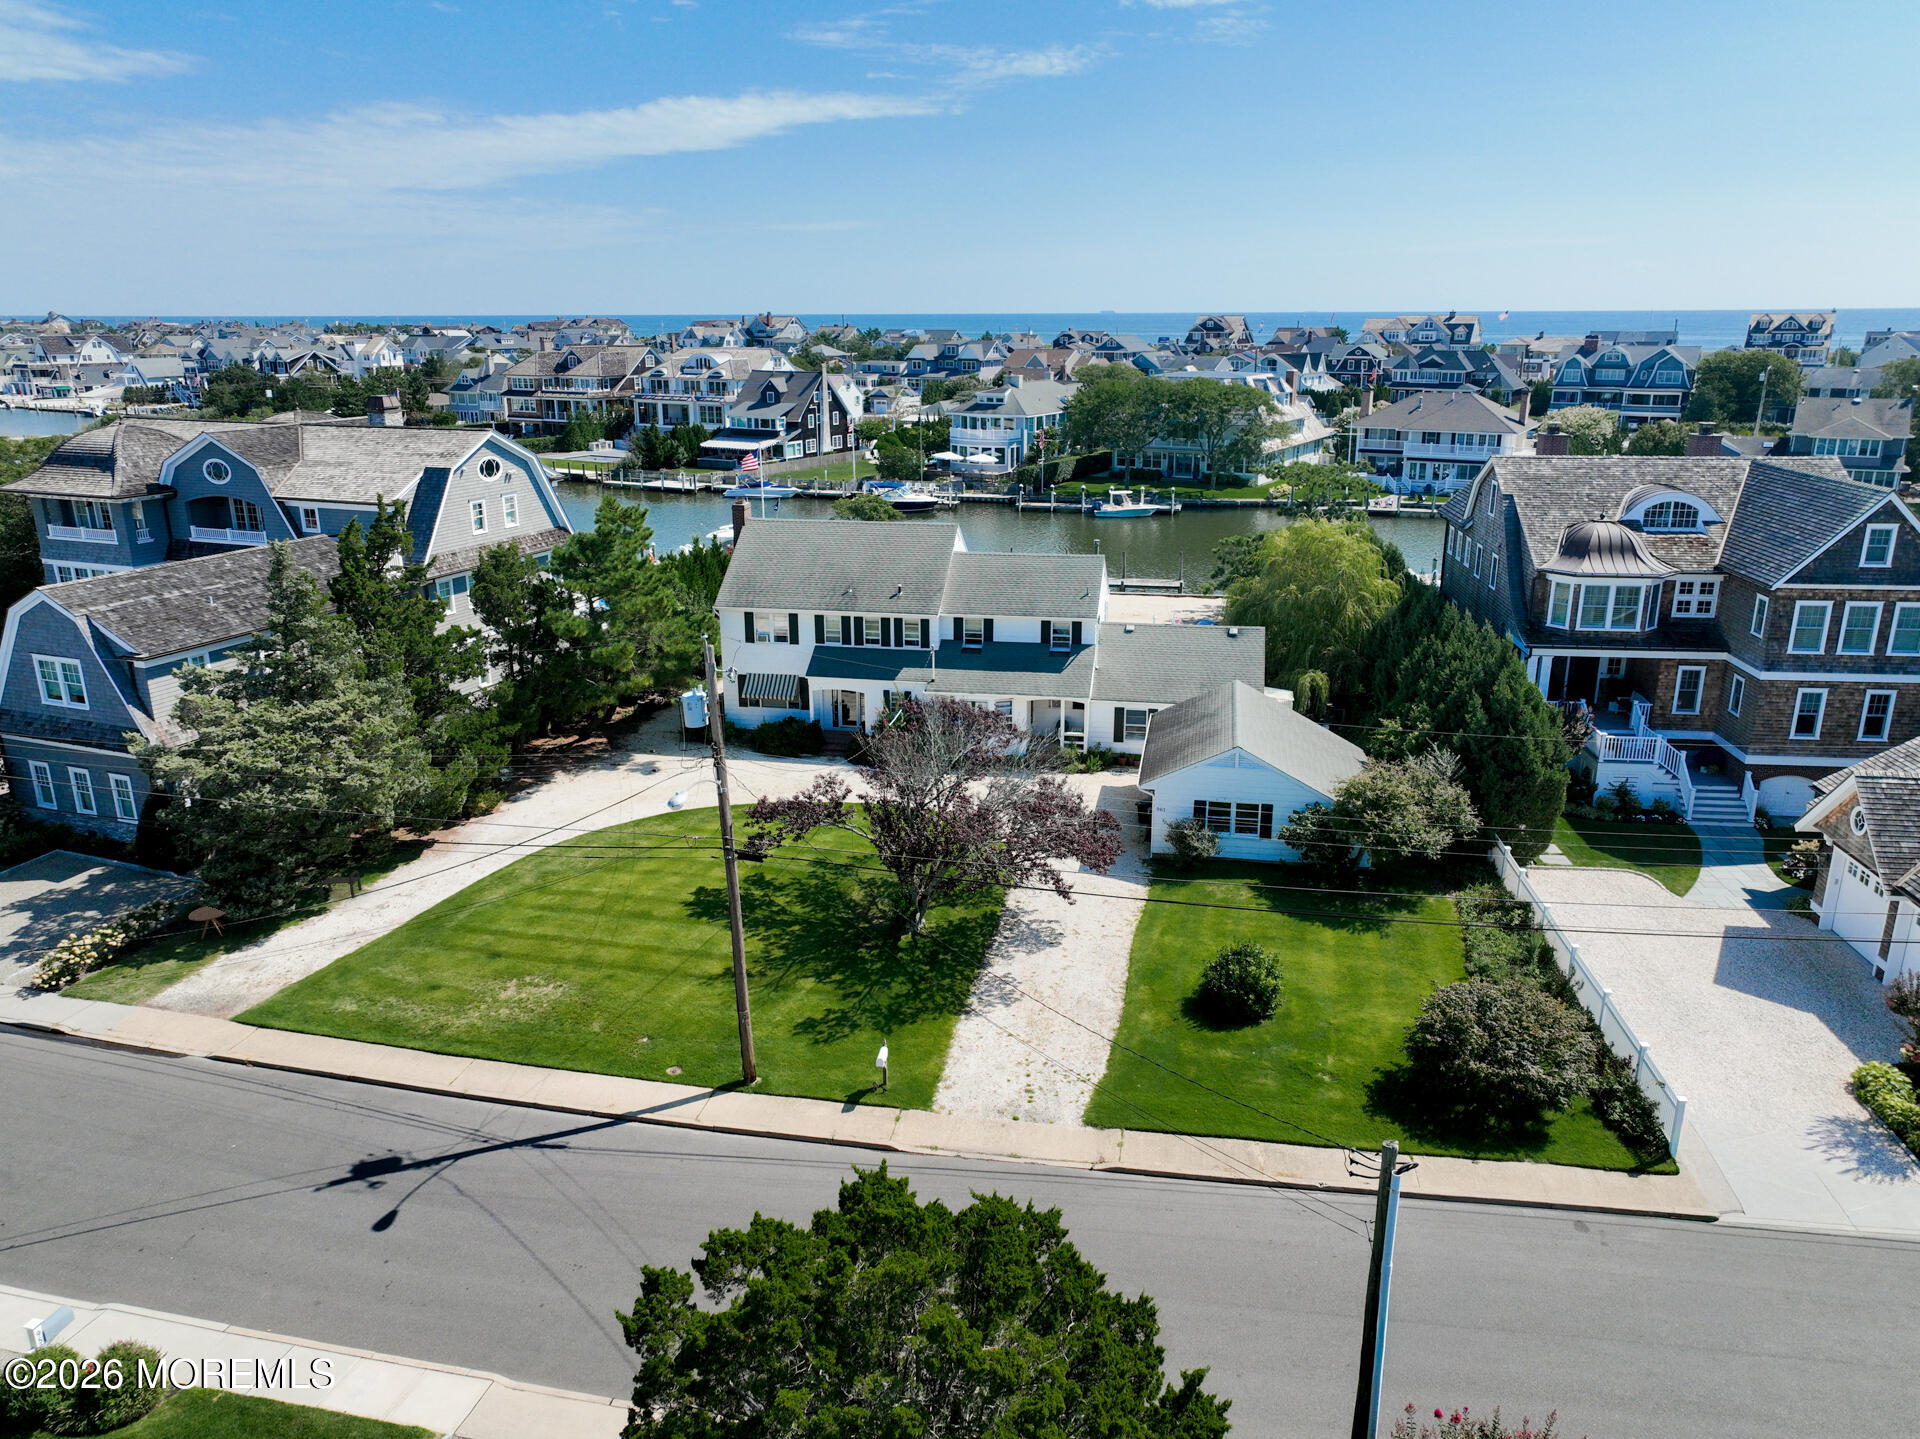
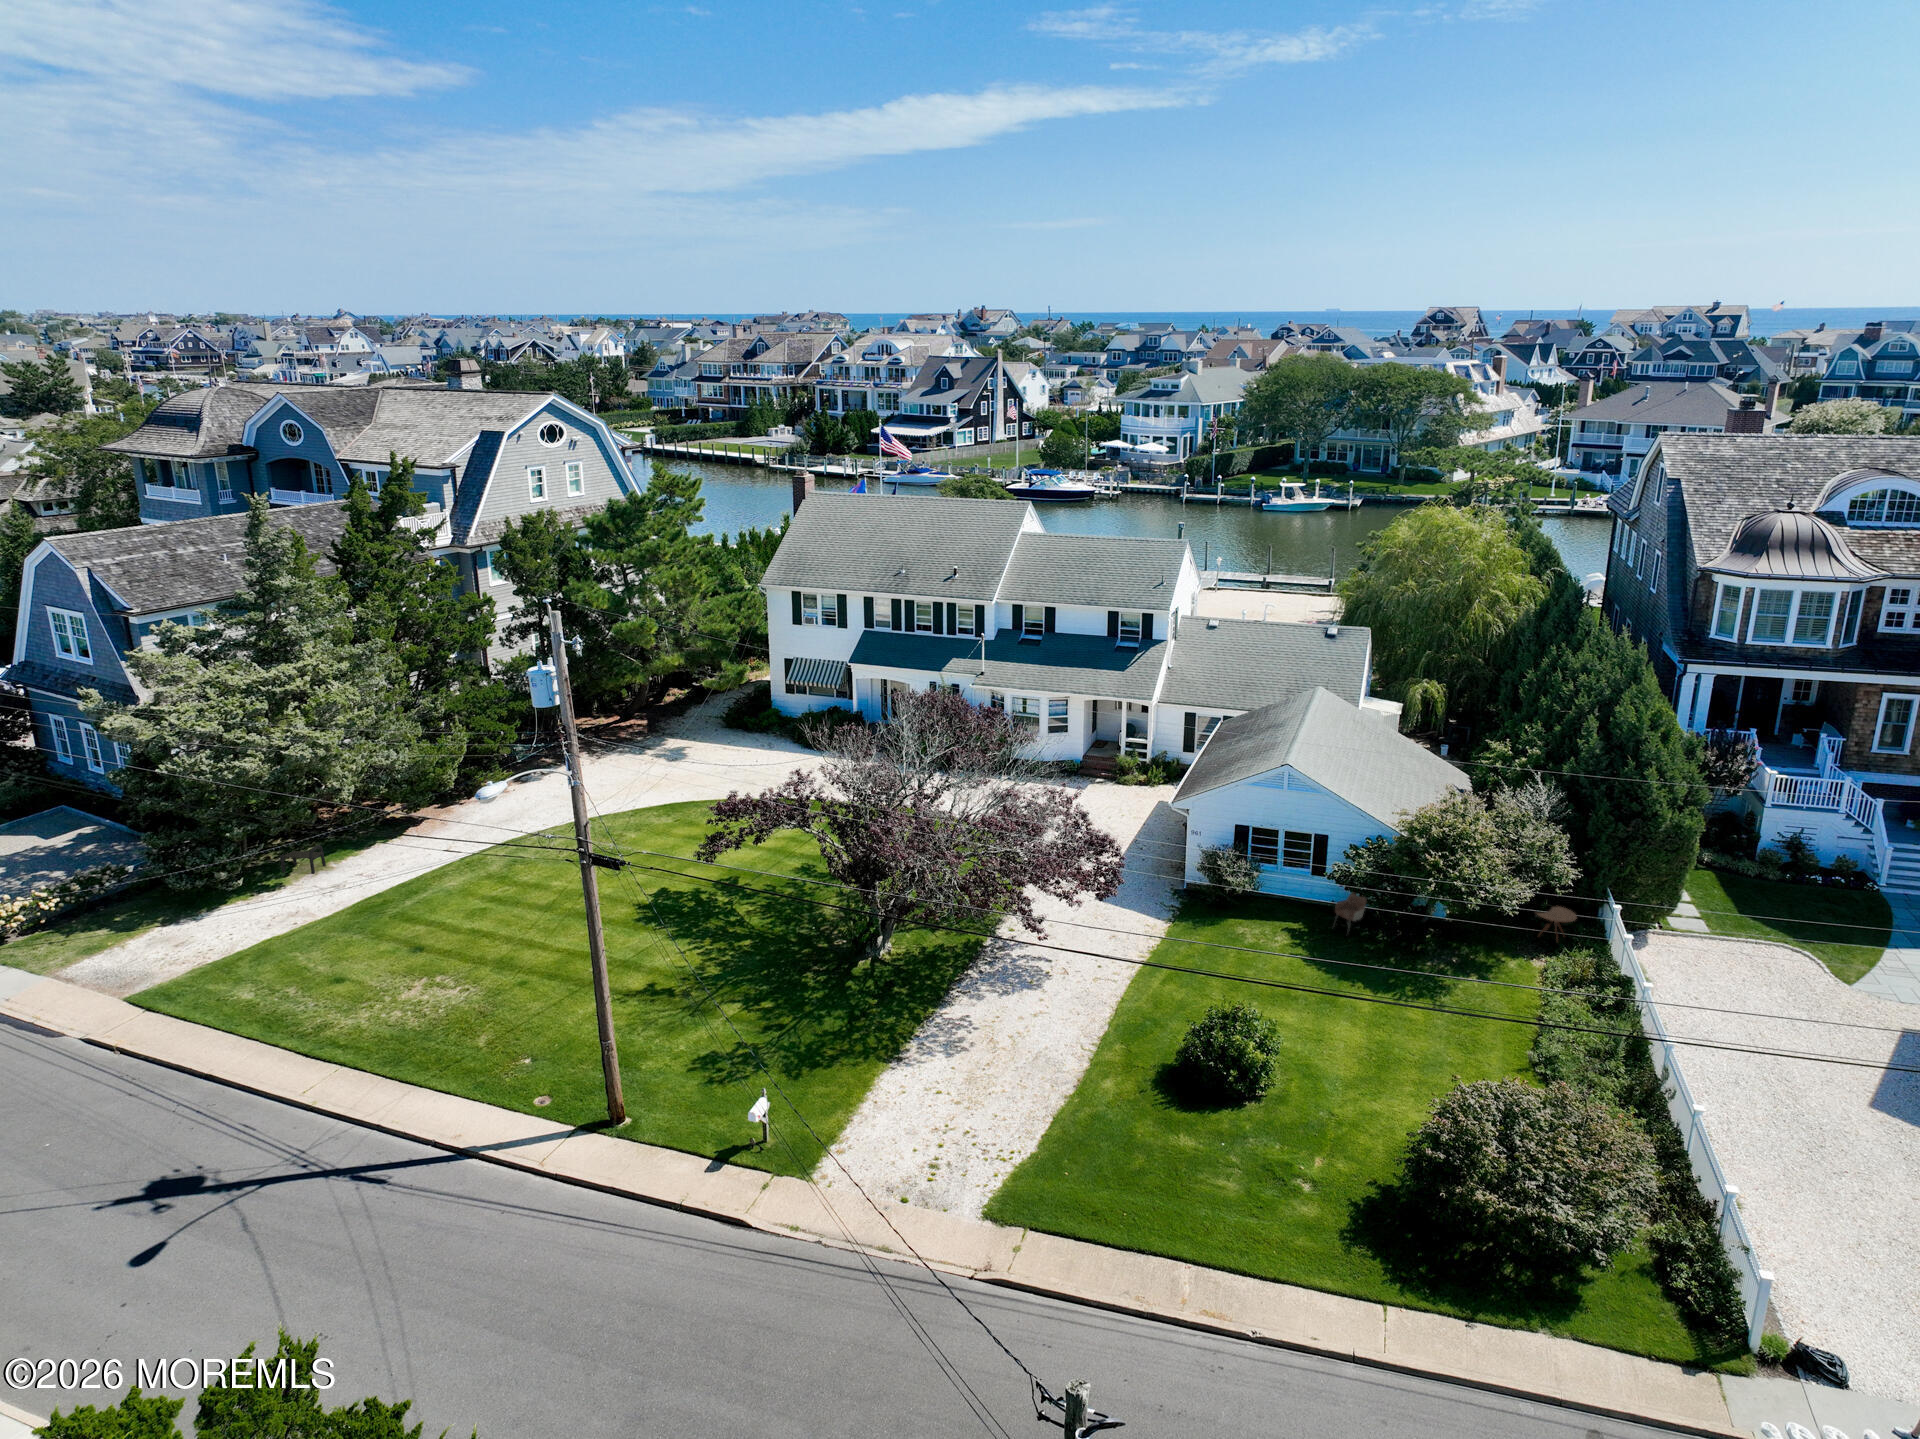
armchair: none [1285,850,1313,887] -> present [1334,893,1366,934]
round table: present [189,906,226,939] -> present [1537,907,1576,936]

